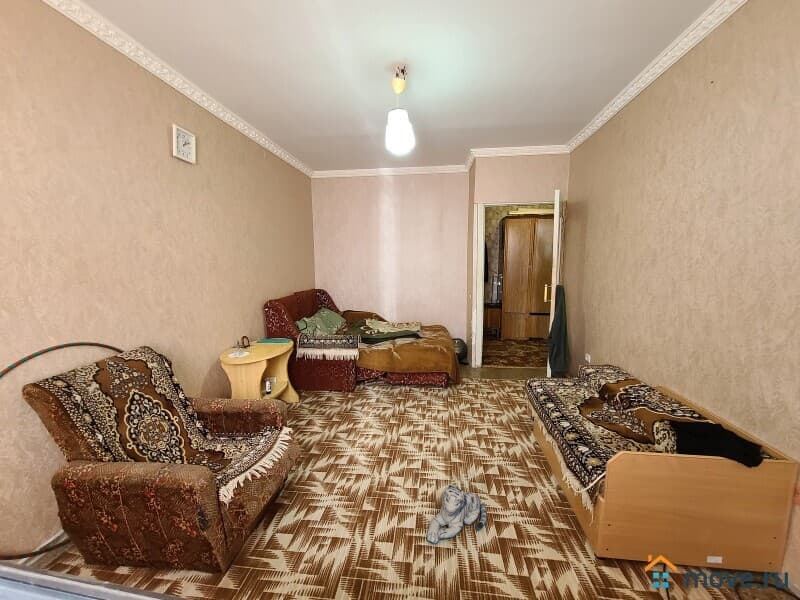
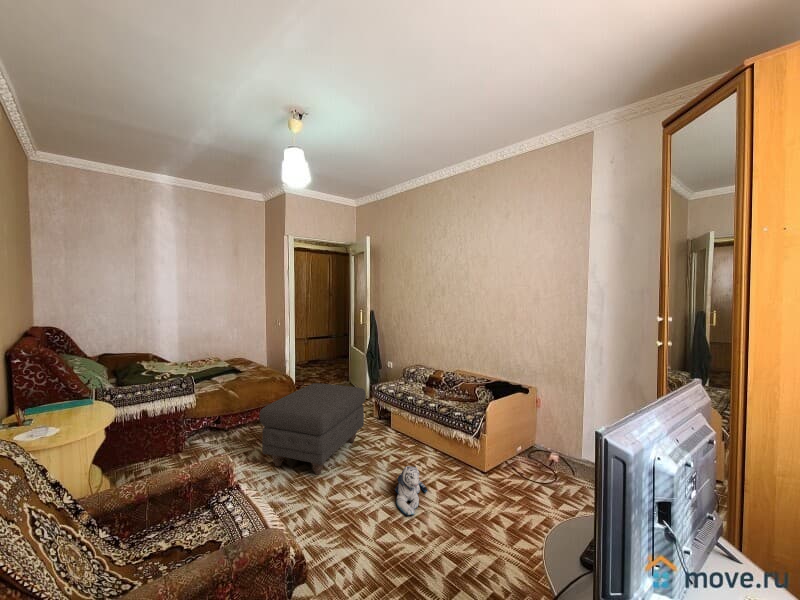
ottoman: none [375,361,491,452] -> present [259,383,366,475]

